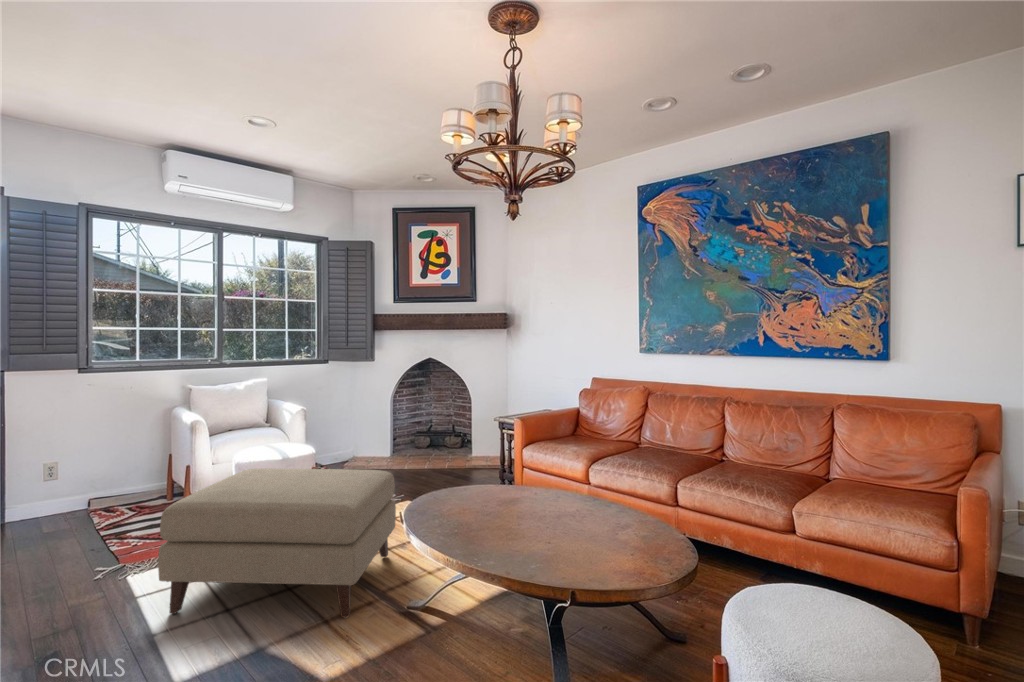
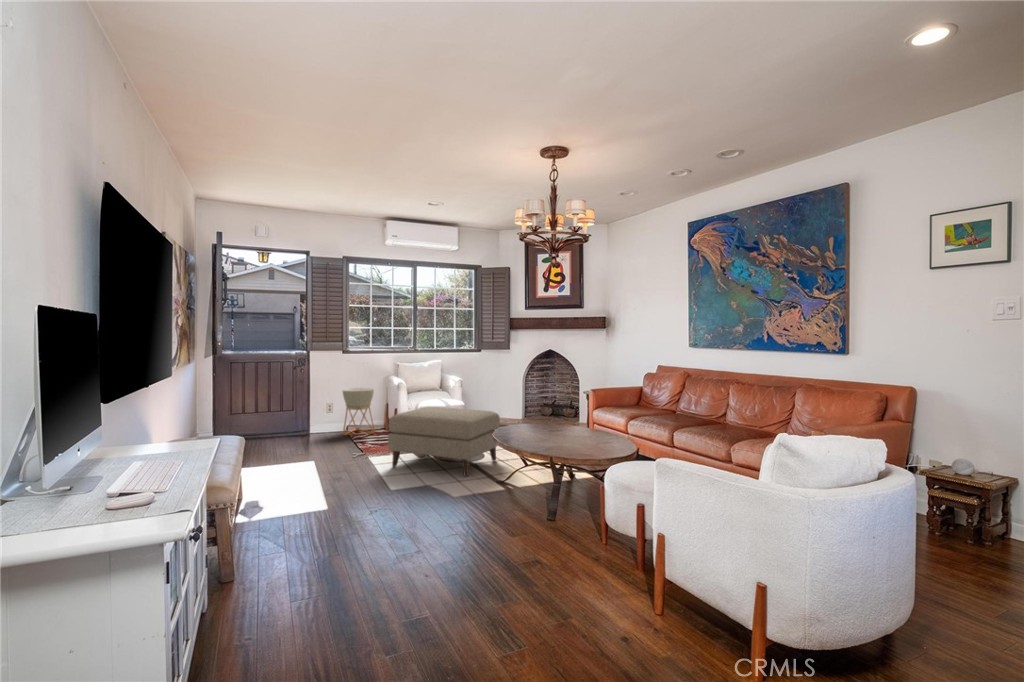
planter: none [59,431,134,528] -> present [343,388,375,435]

